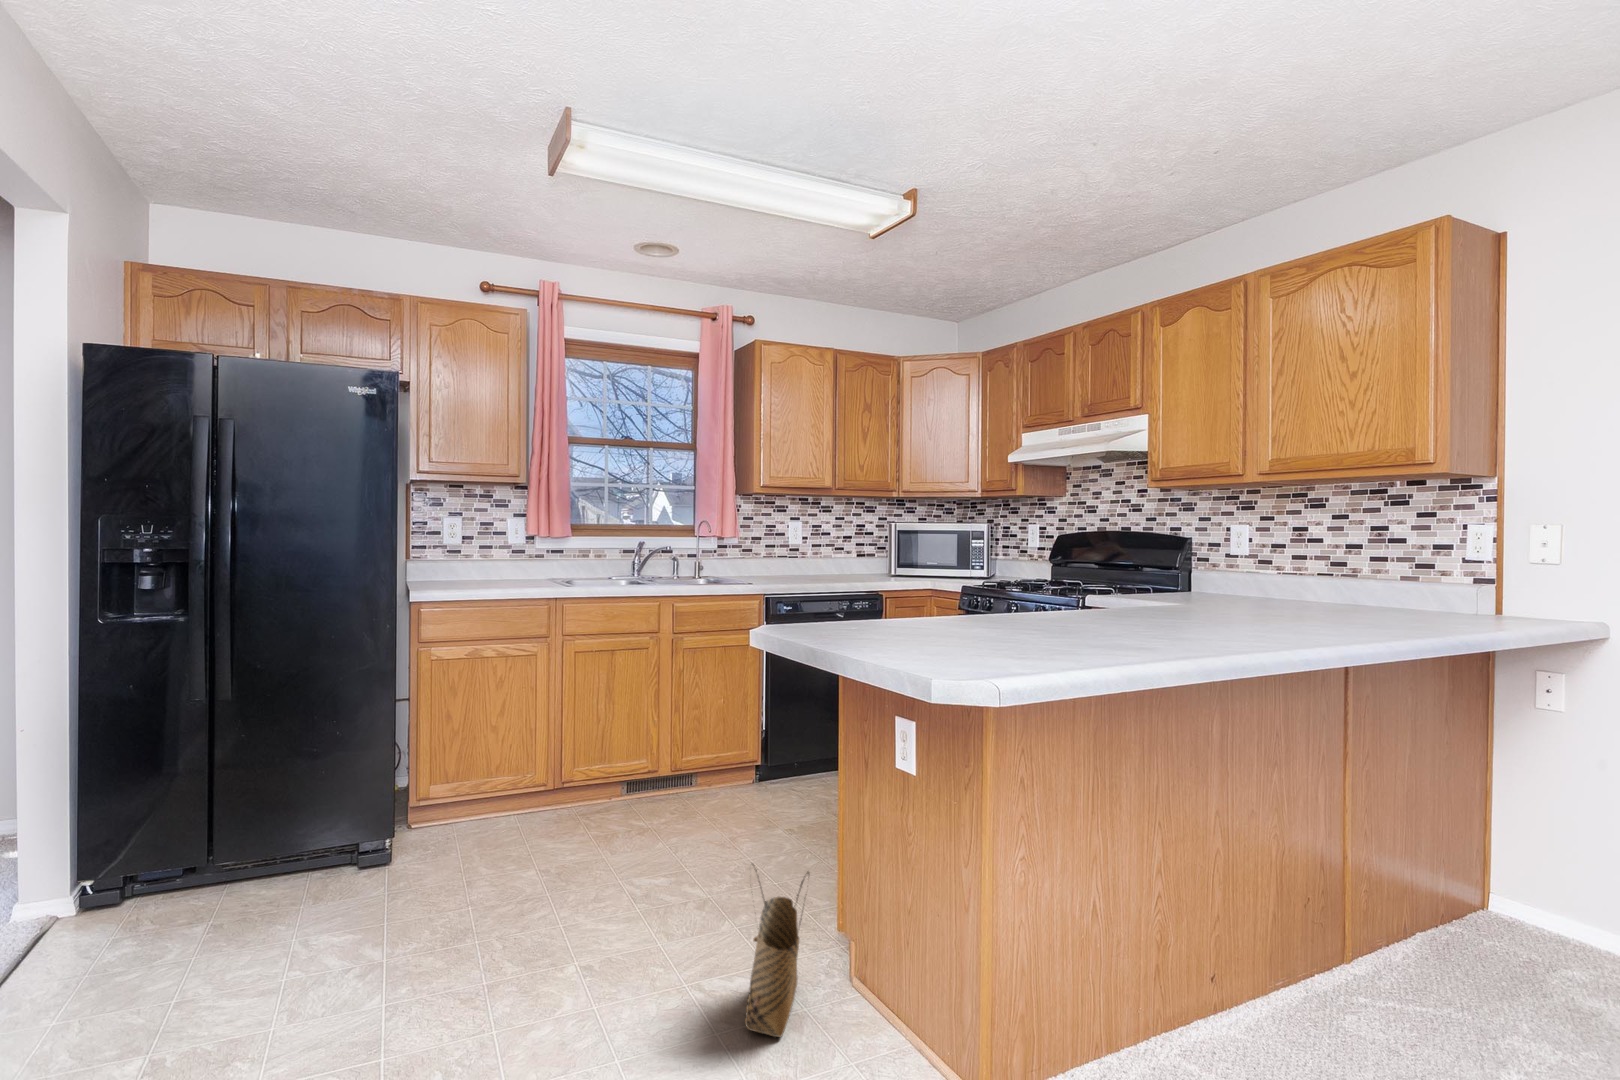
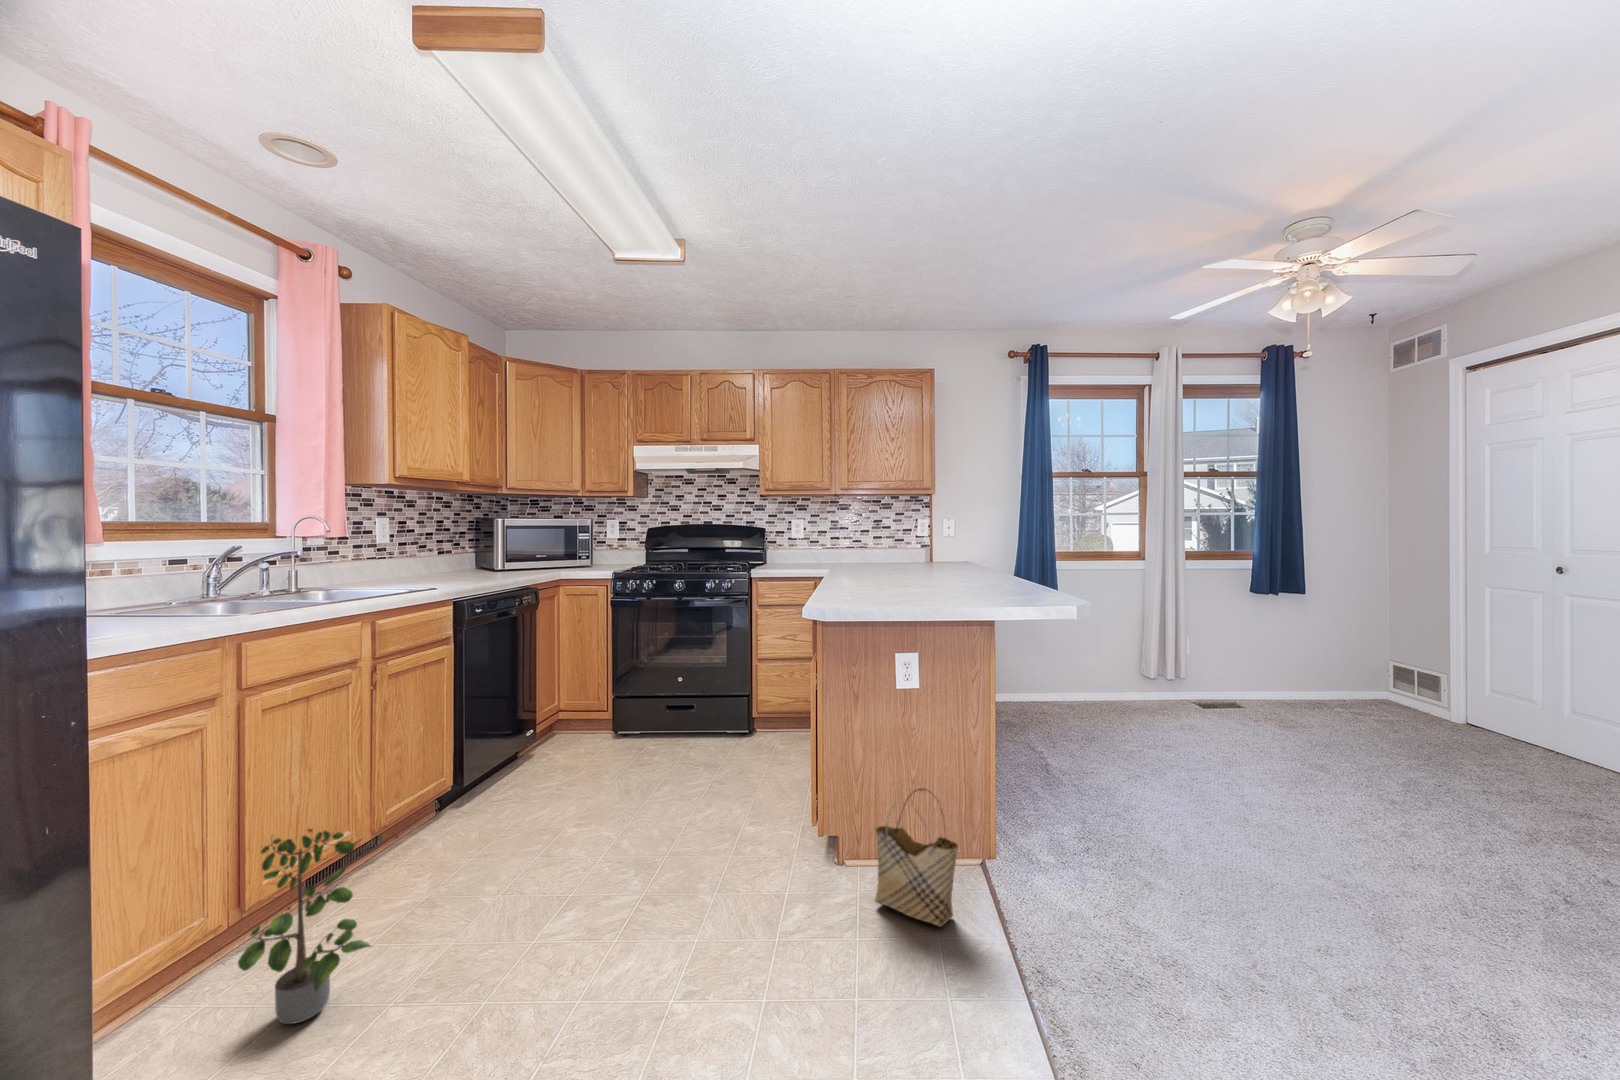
potted plant: none [497,713,542,829] -> present [238,829,371,1024]

